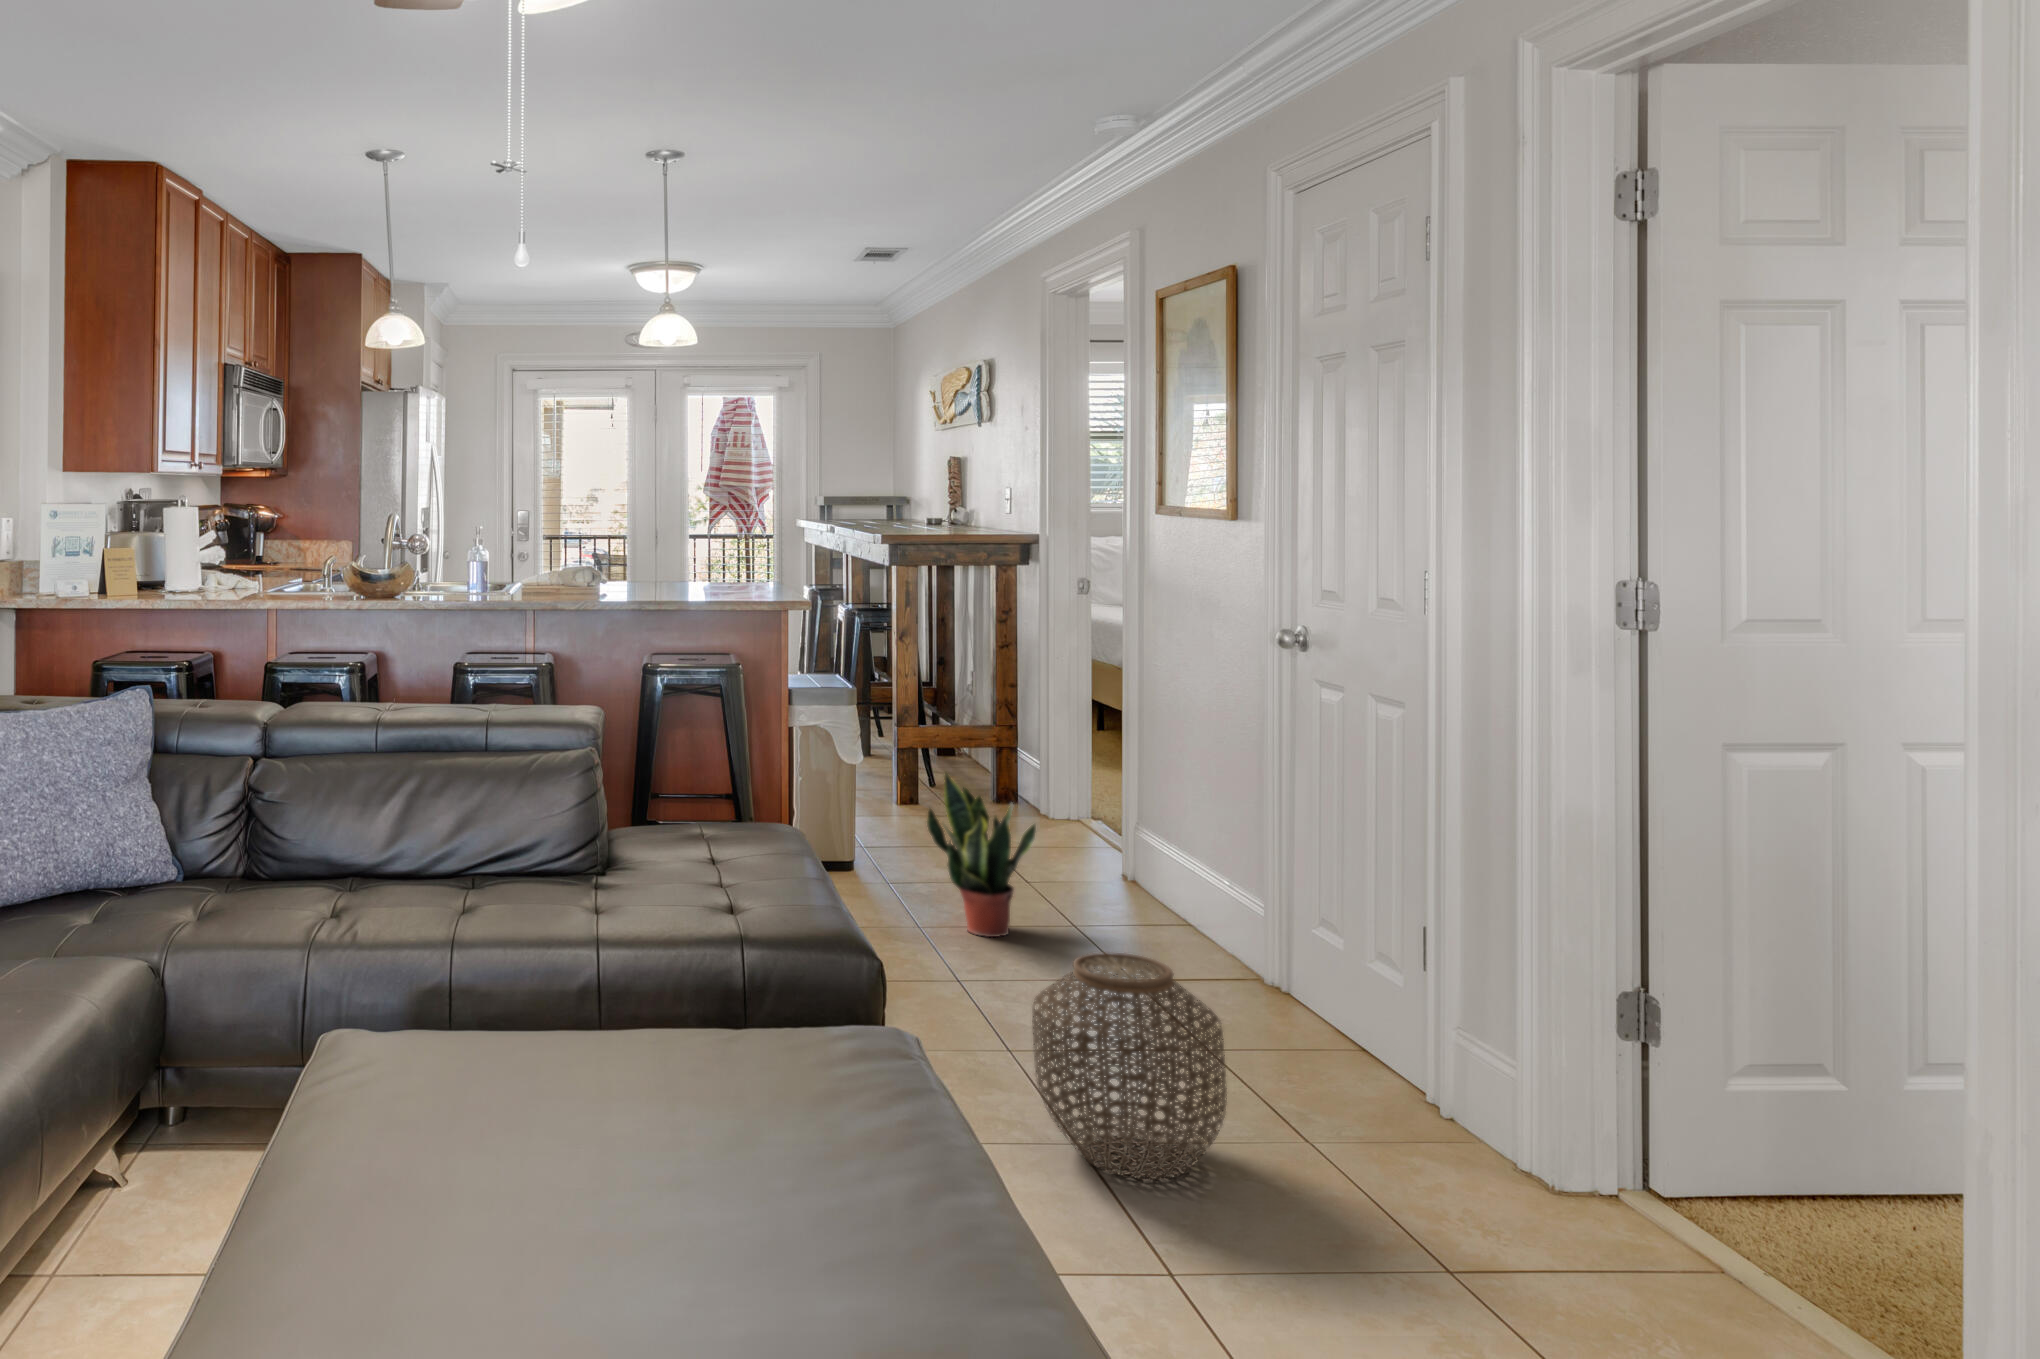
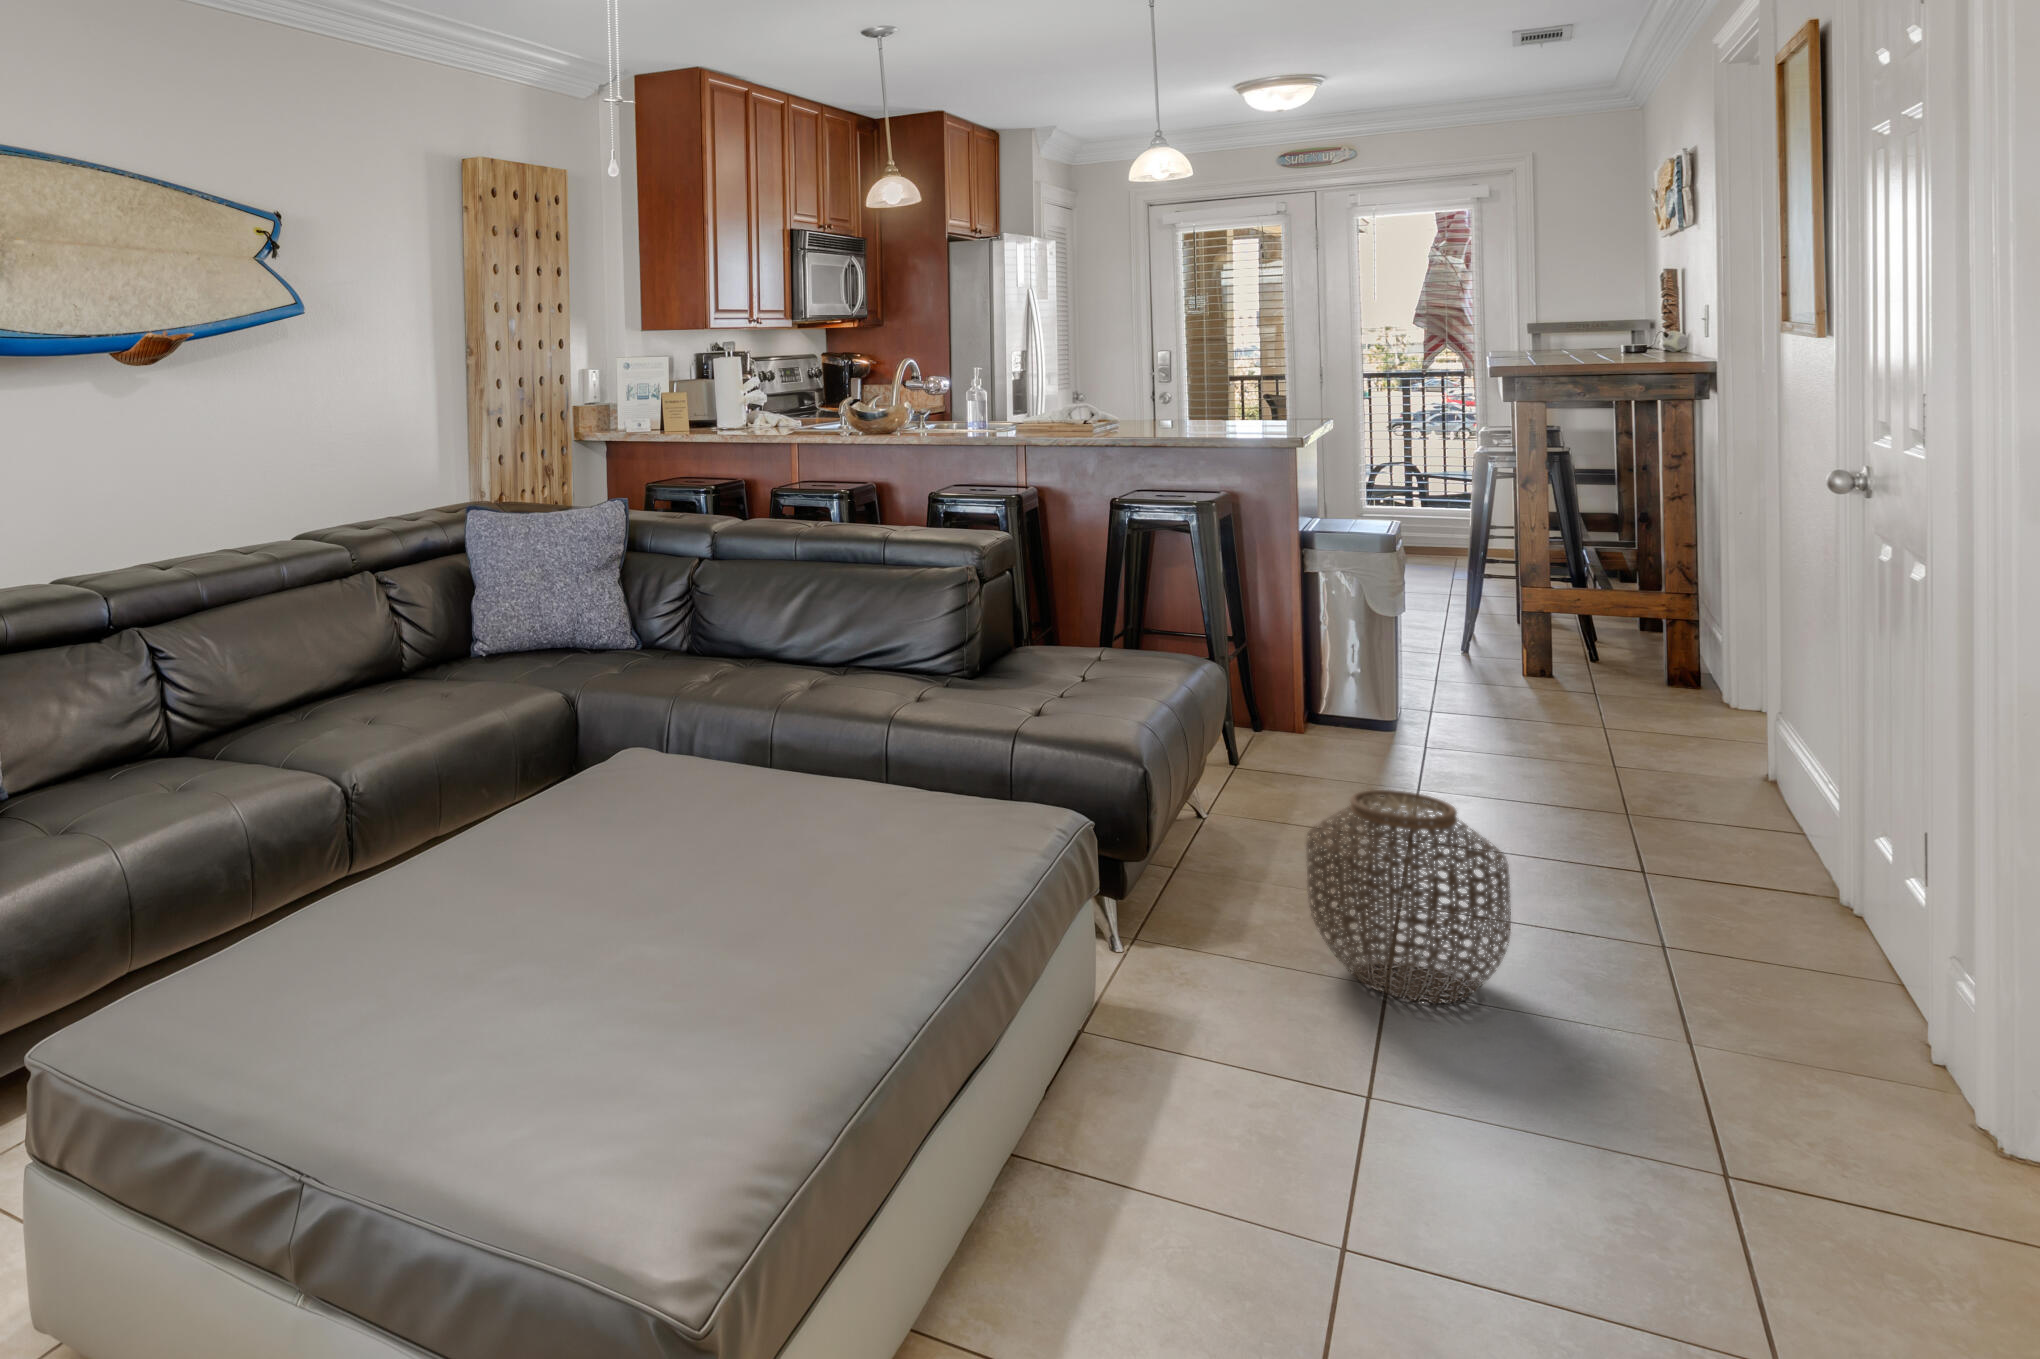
potted plant: present [927,773,1036,937] -> none [1408,622,1540,796]

